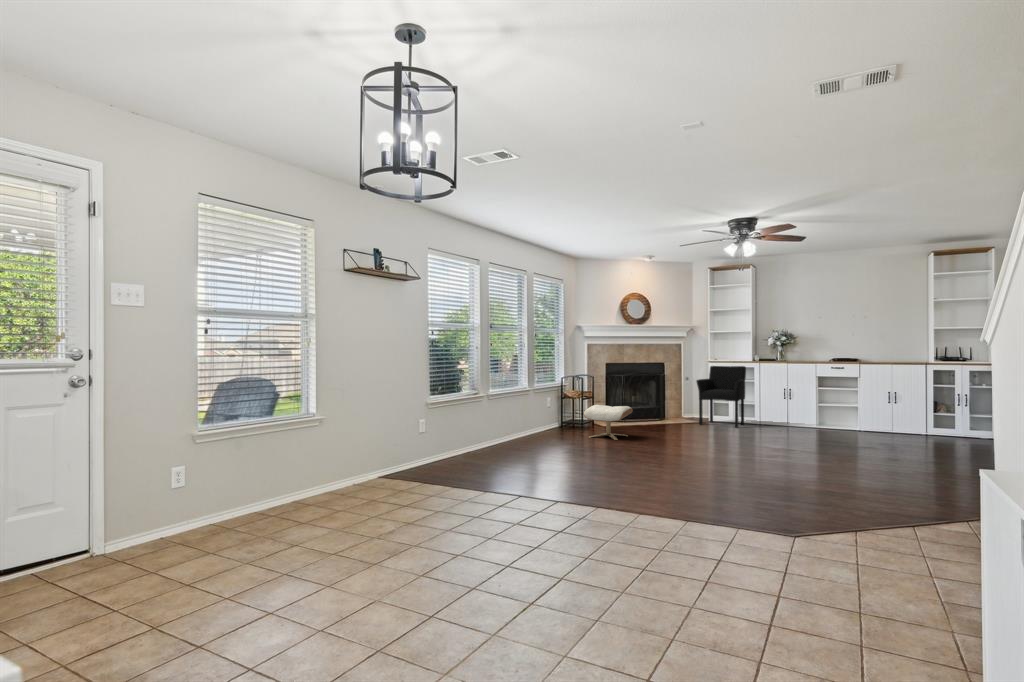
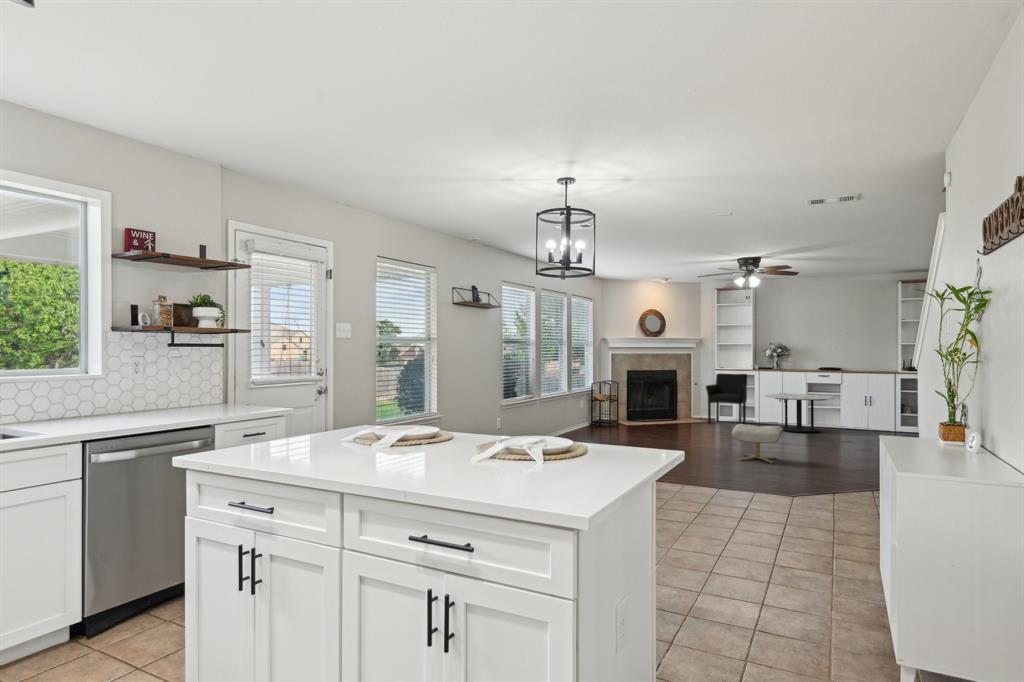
coffee table: none [765,389,852,436] -> present [765,394,835,433]
ottoman: present [584,405,633,440] -> present [731,424,783,463]

